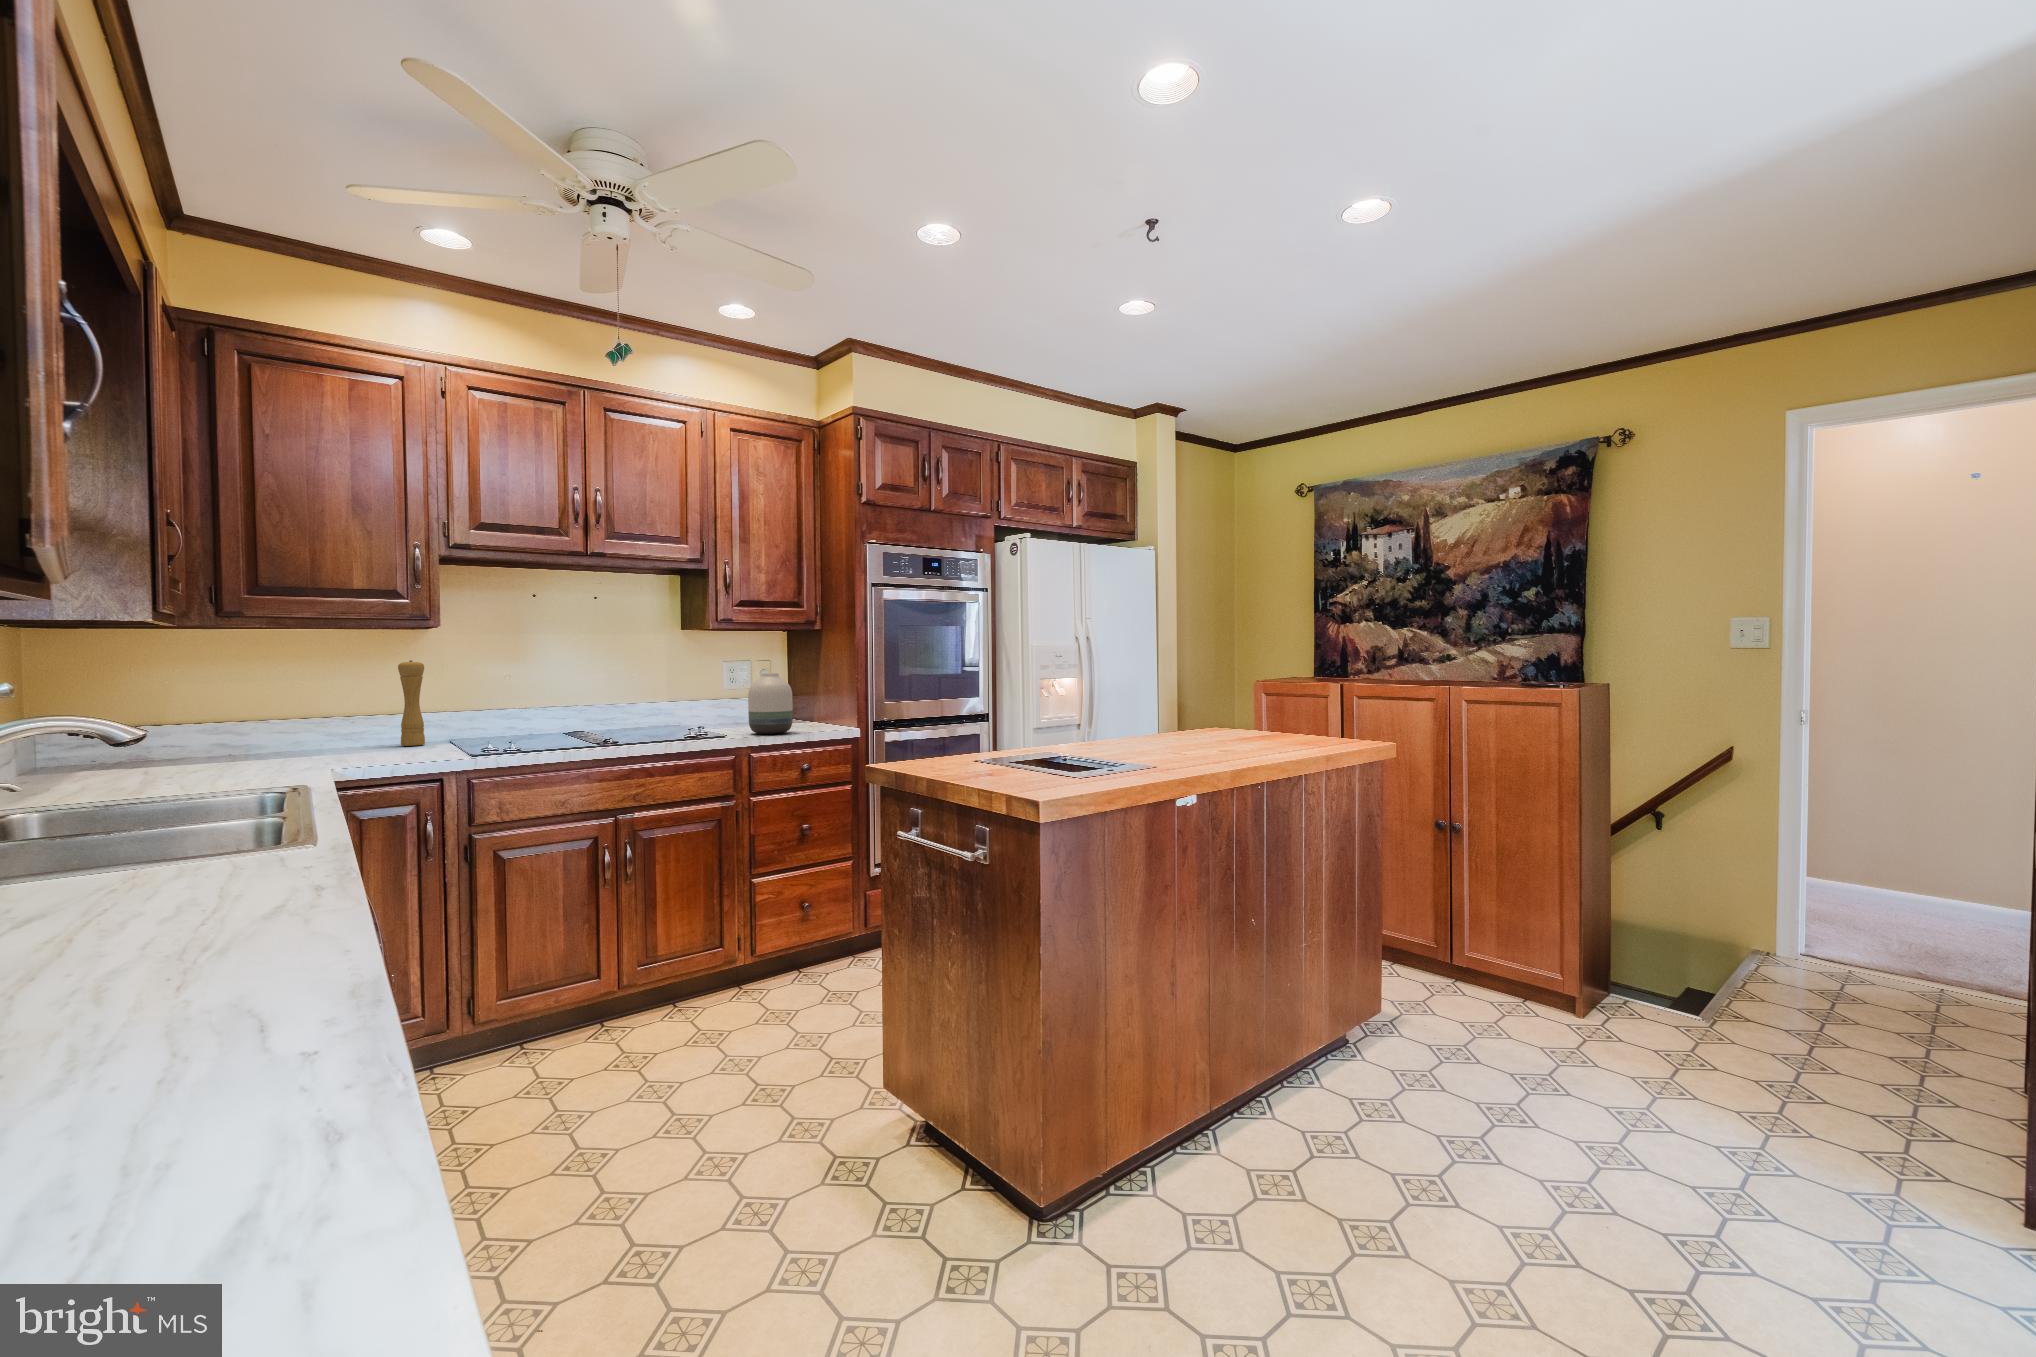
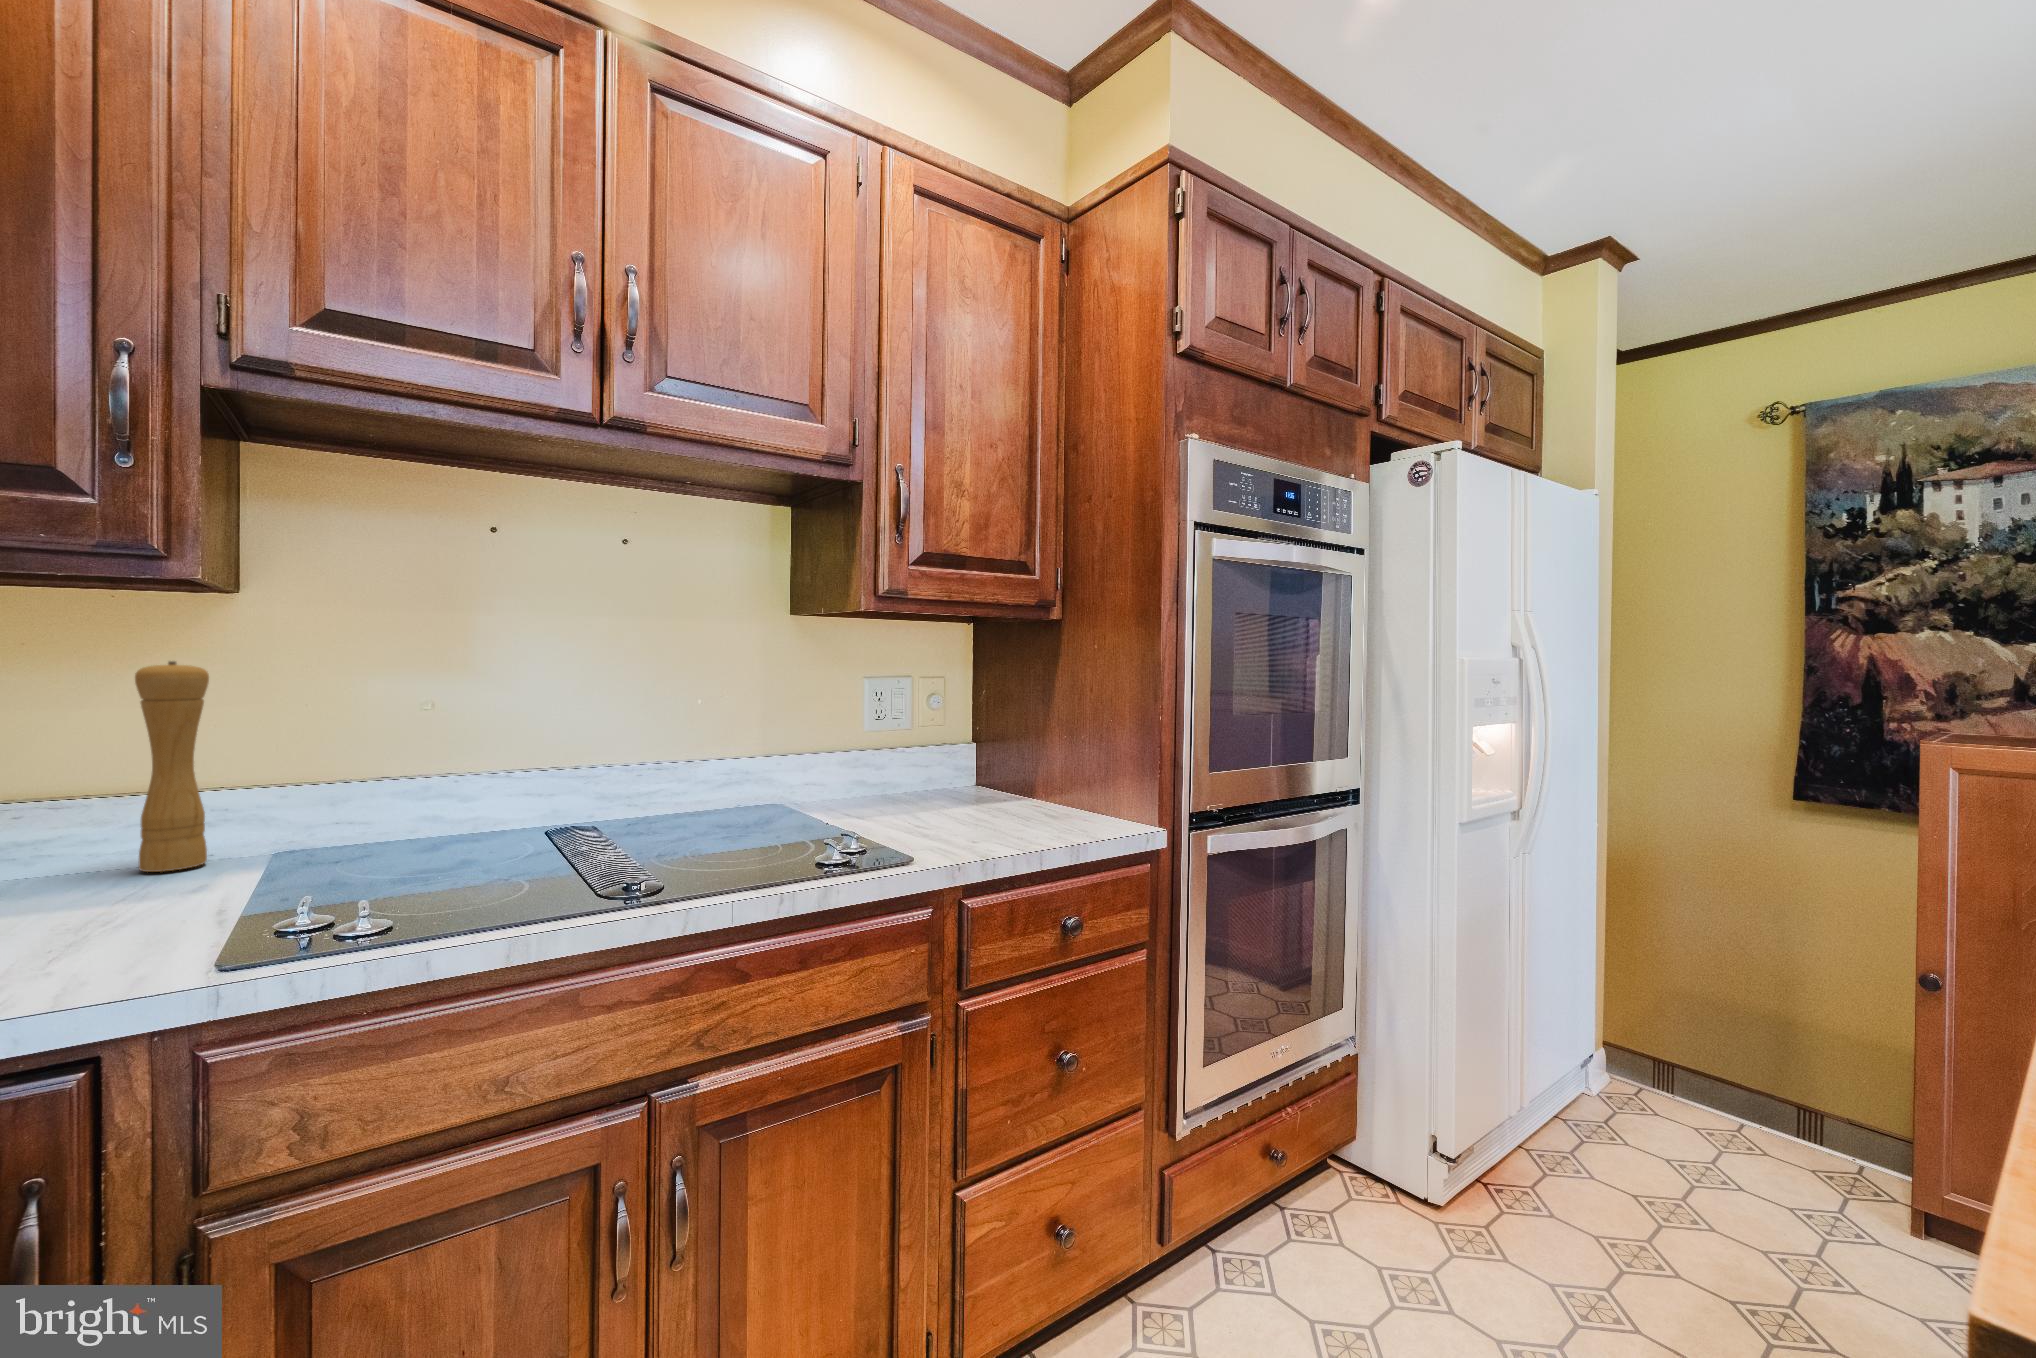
vase: present [748,673,793,734] -> none [940,704,1031,838]

